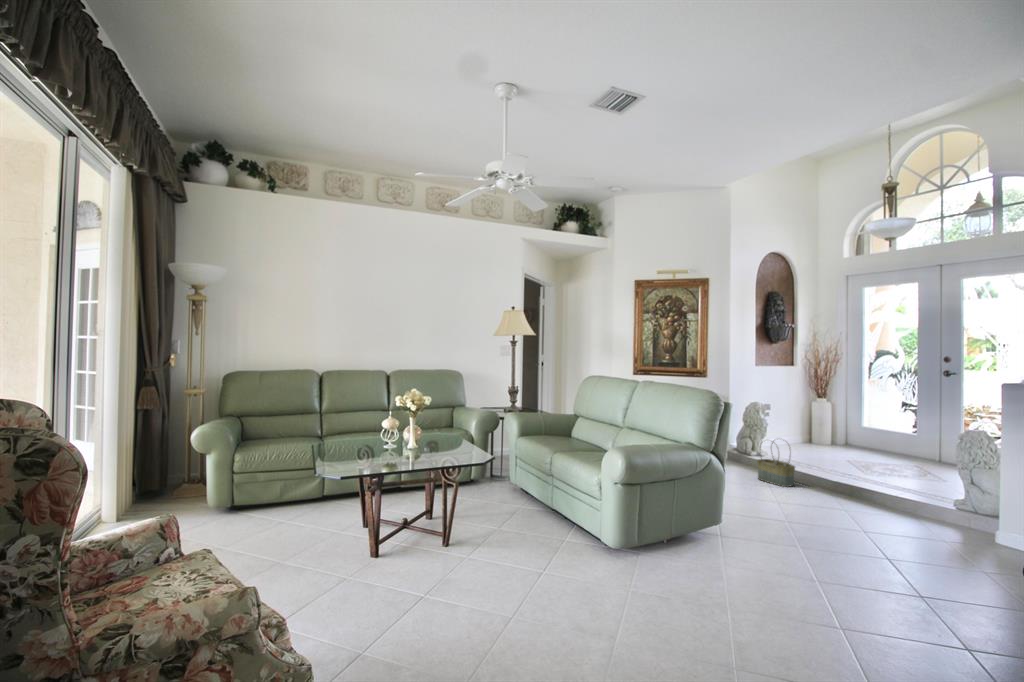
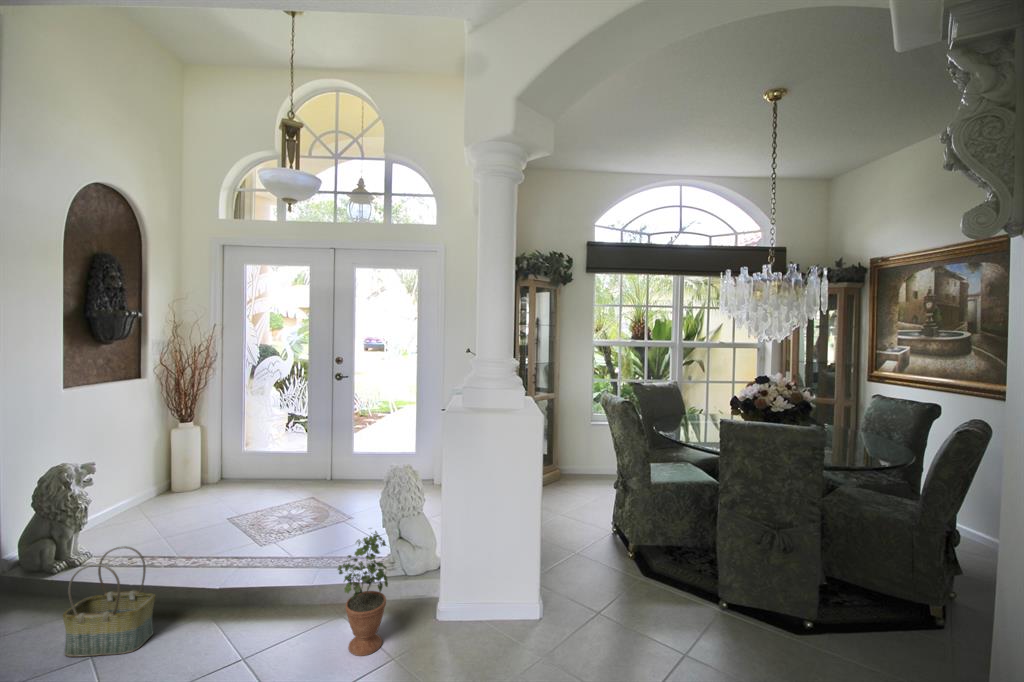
potted plant: none [892,454,933,530] -> present [338,531,388,656]

